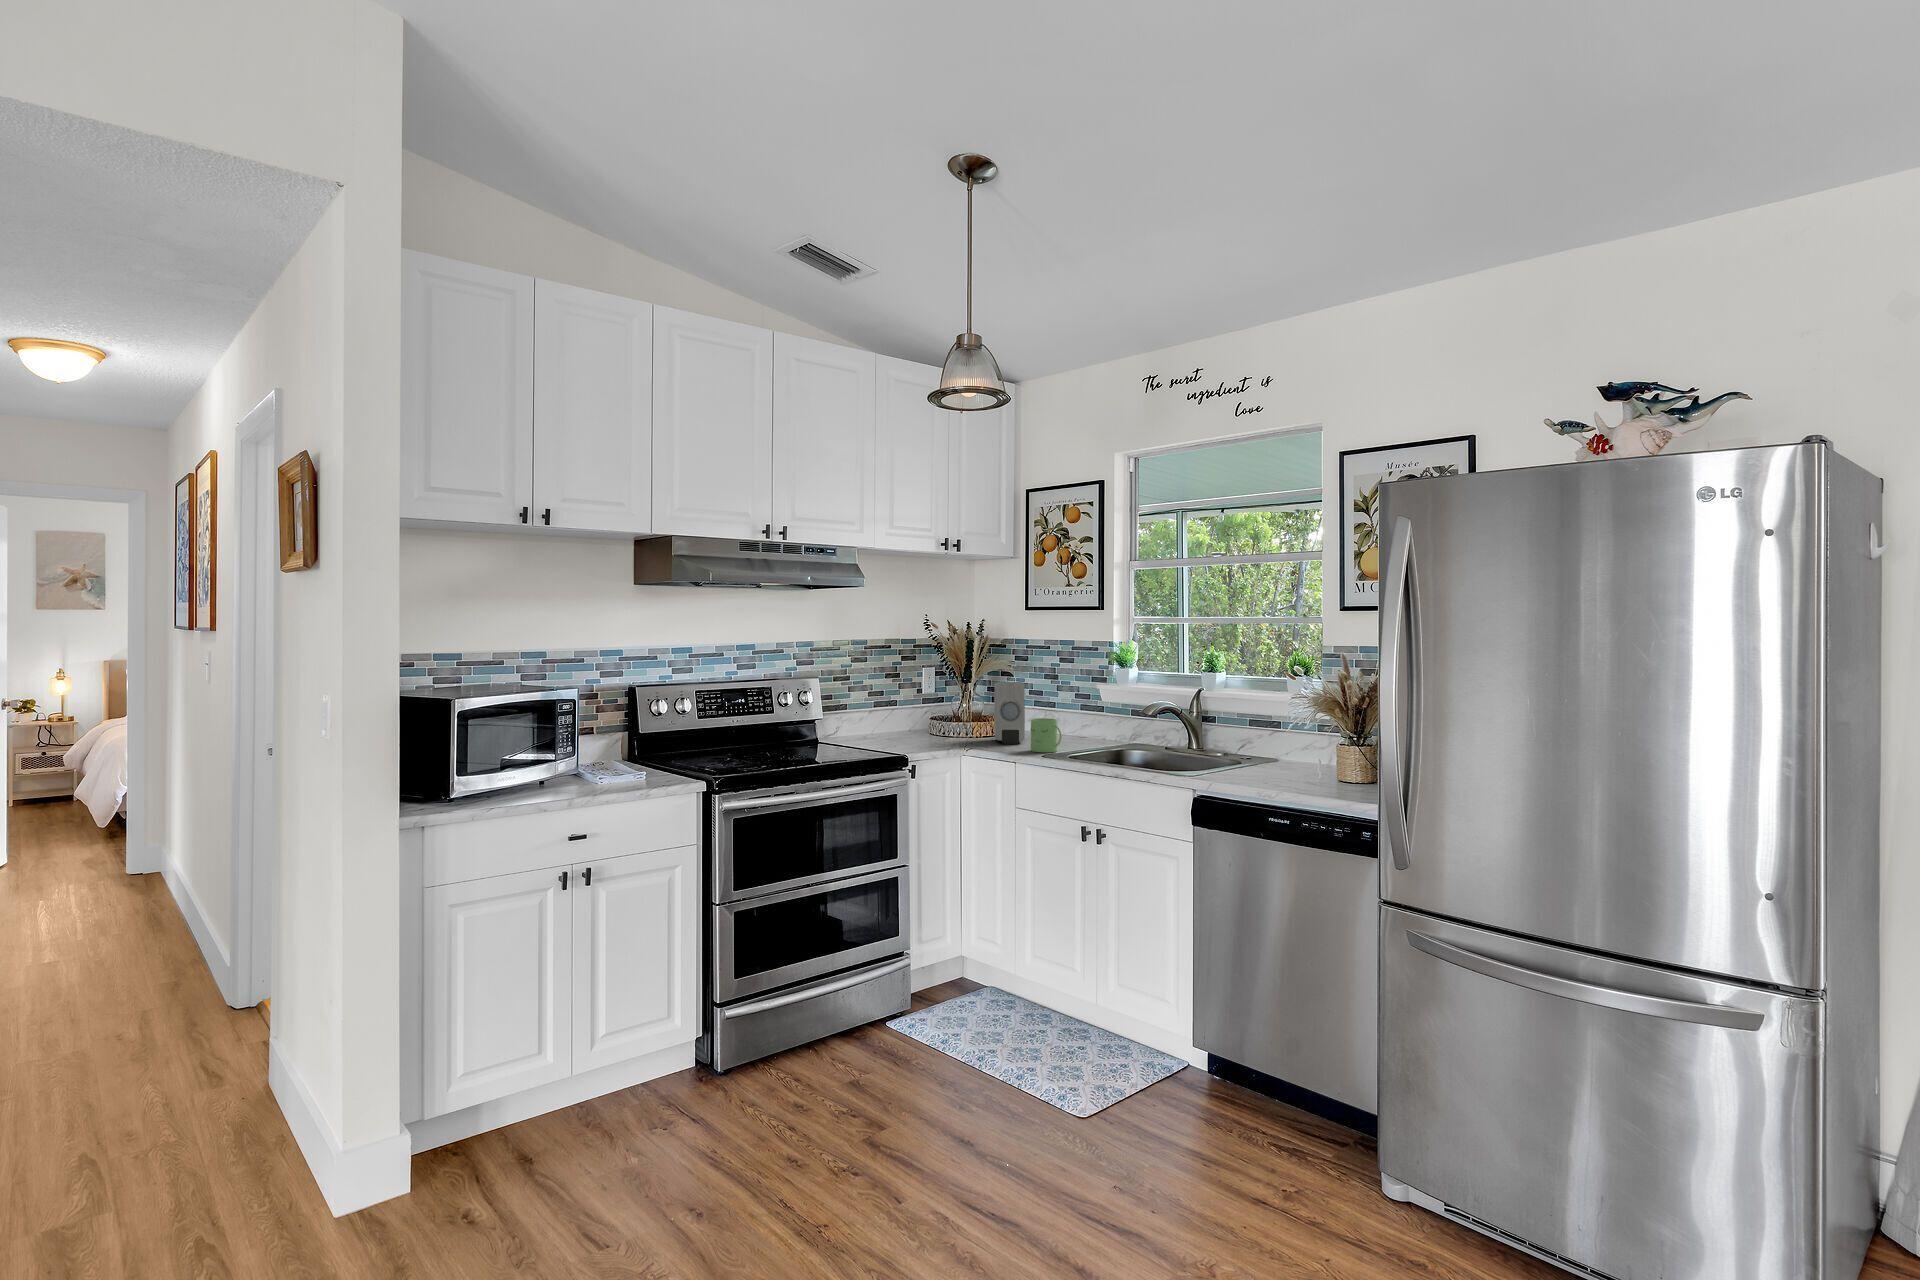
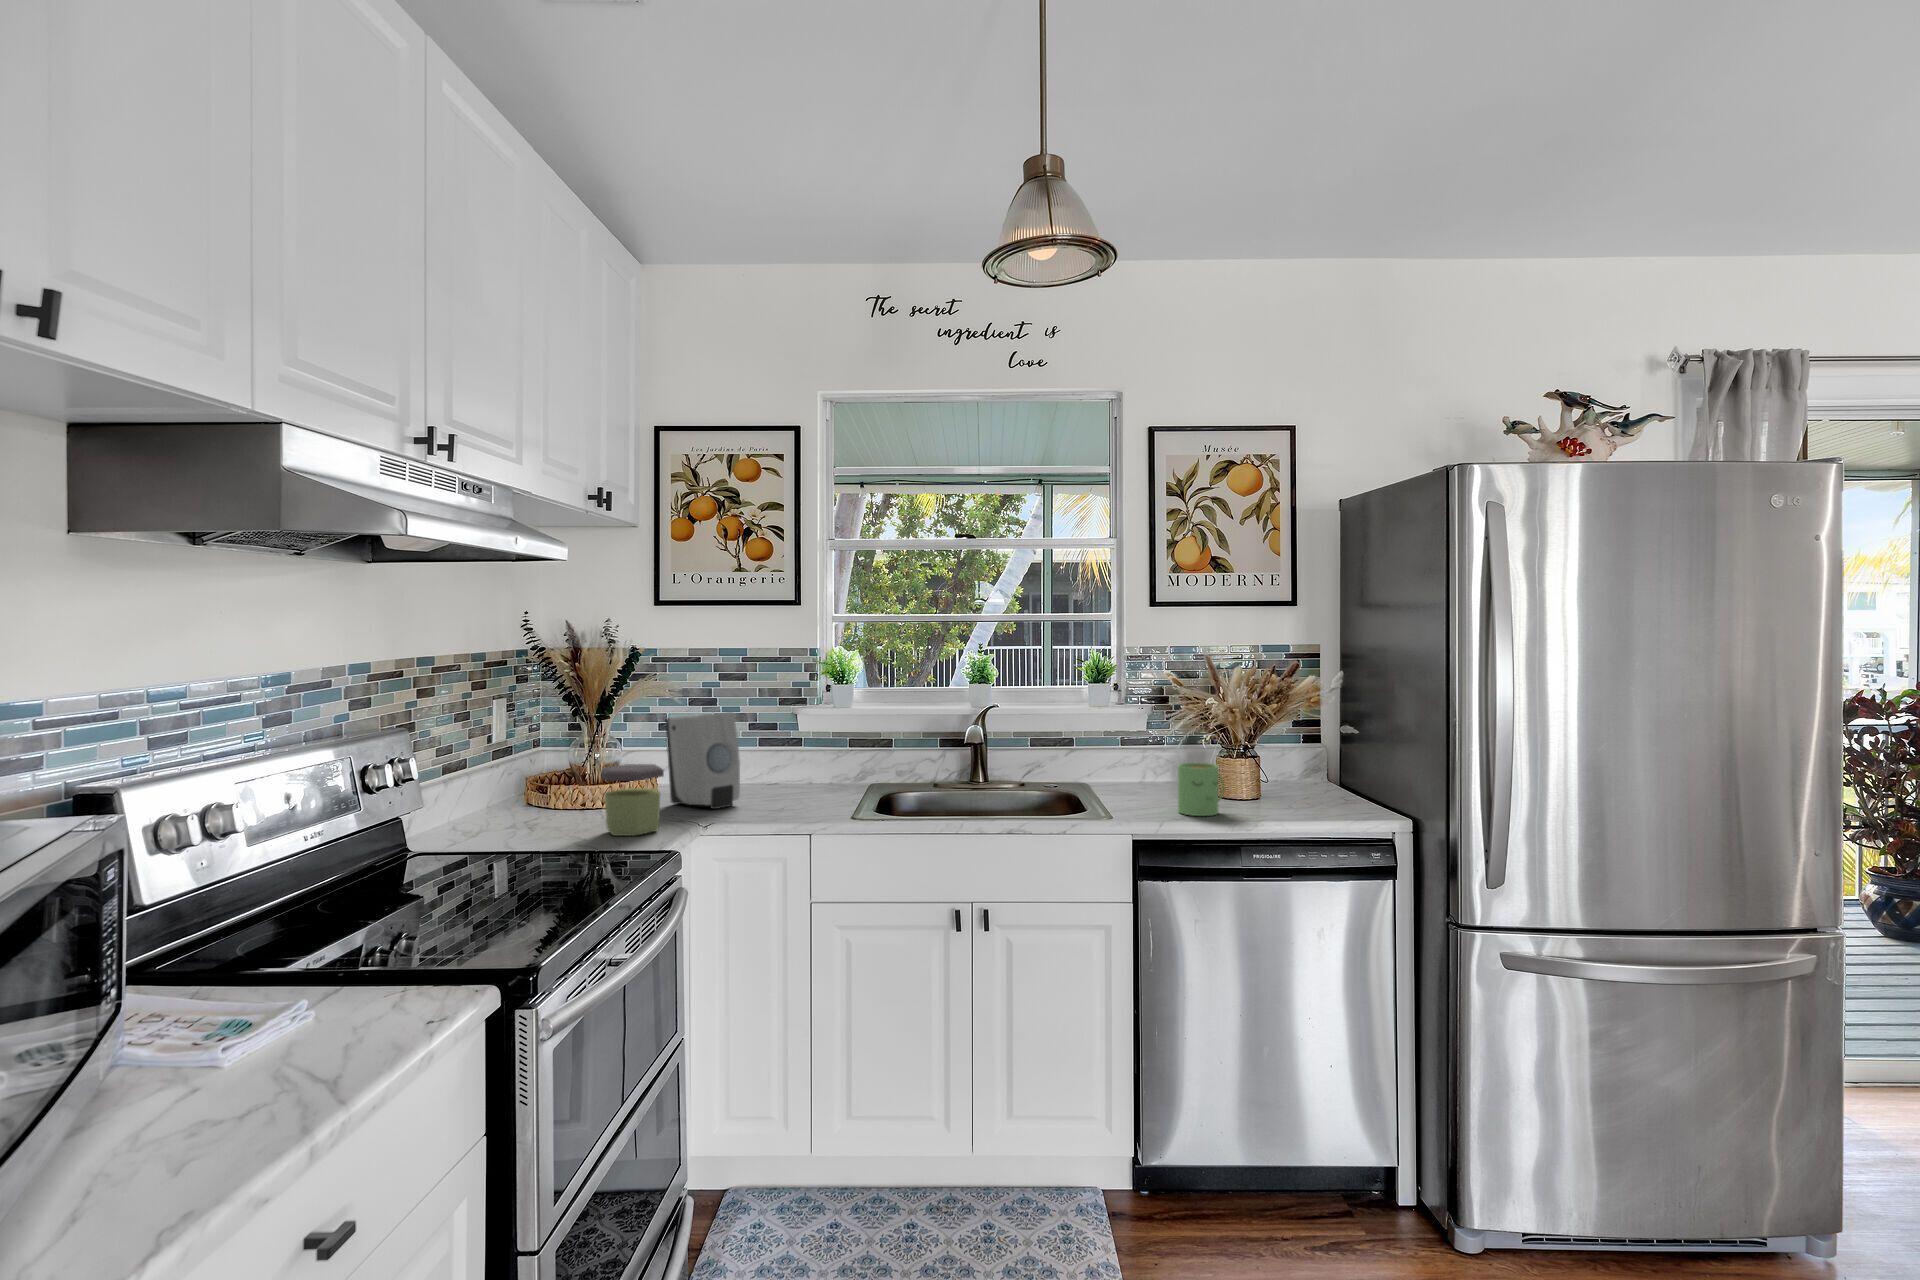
jar: none [913,707,951,748] -> present [601,764,664,836]
mug: present [1031,718,1061,752] -> present [1178,763,1225,816]

